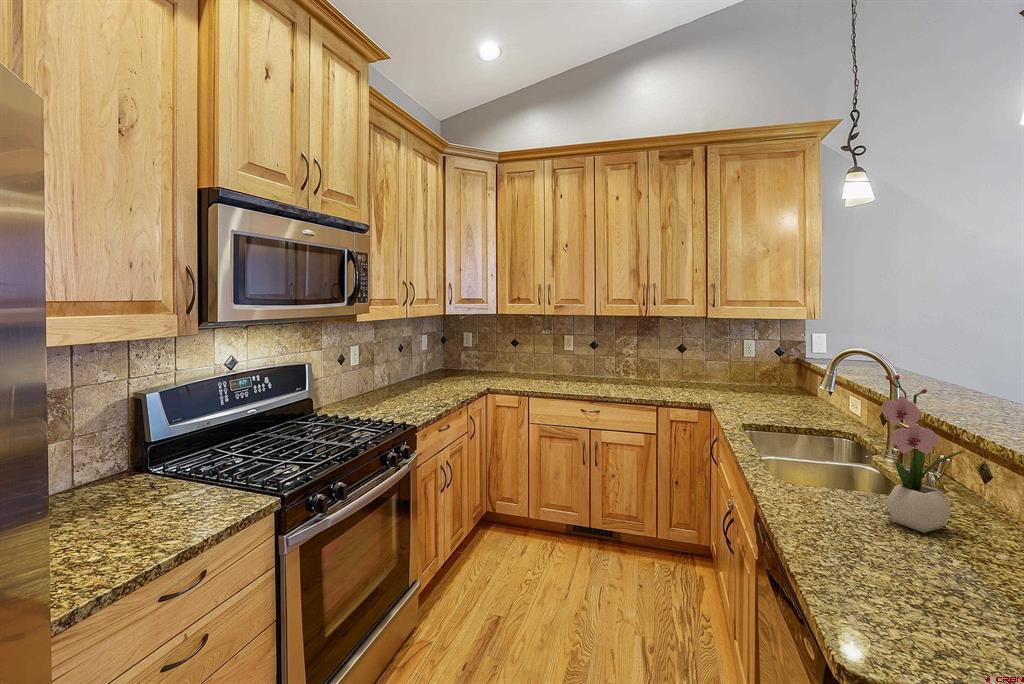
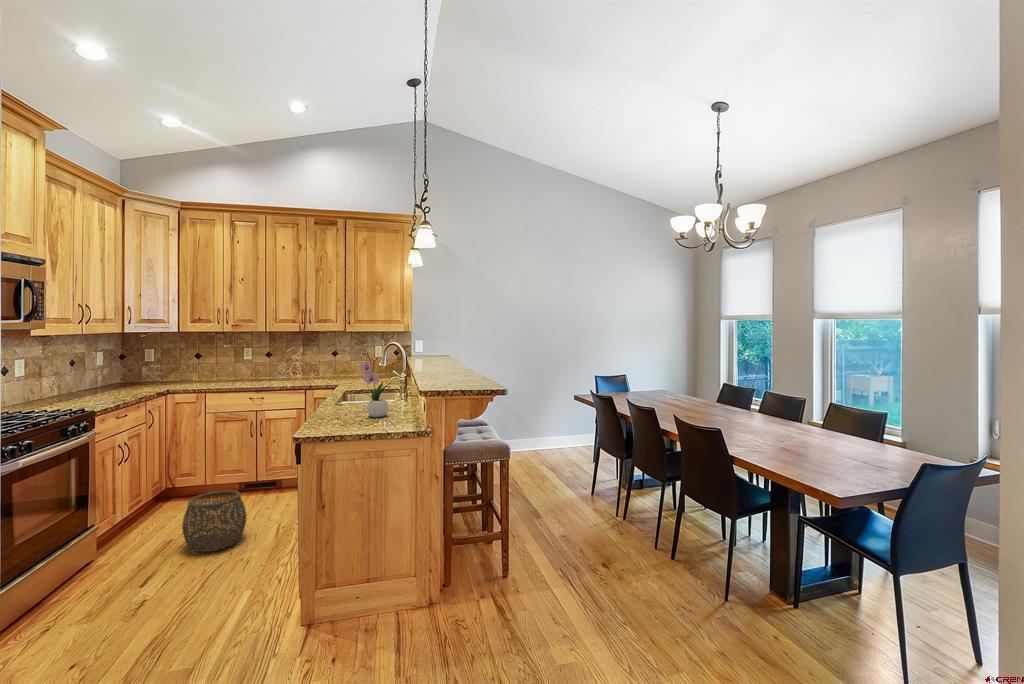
woven basket: none [510,542,589,641] -> present [182,490,247,553]

